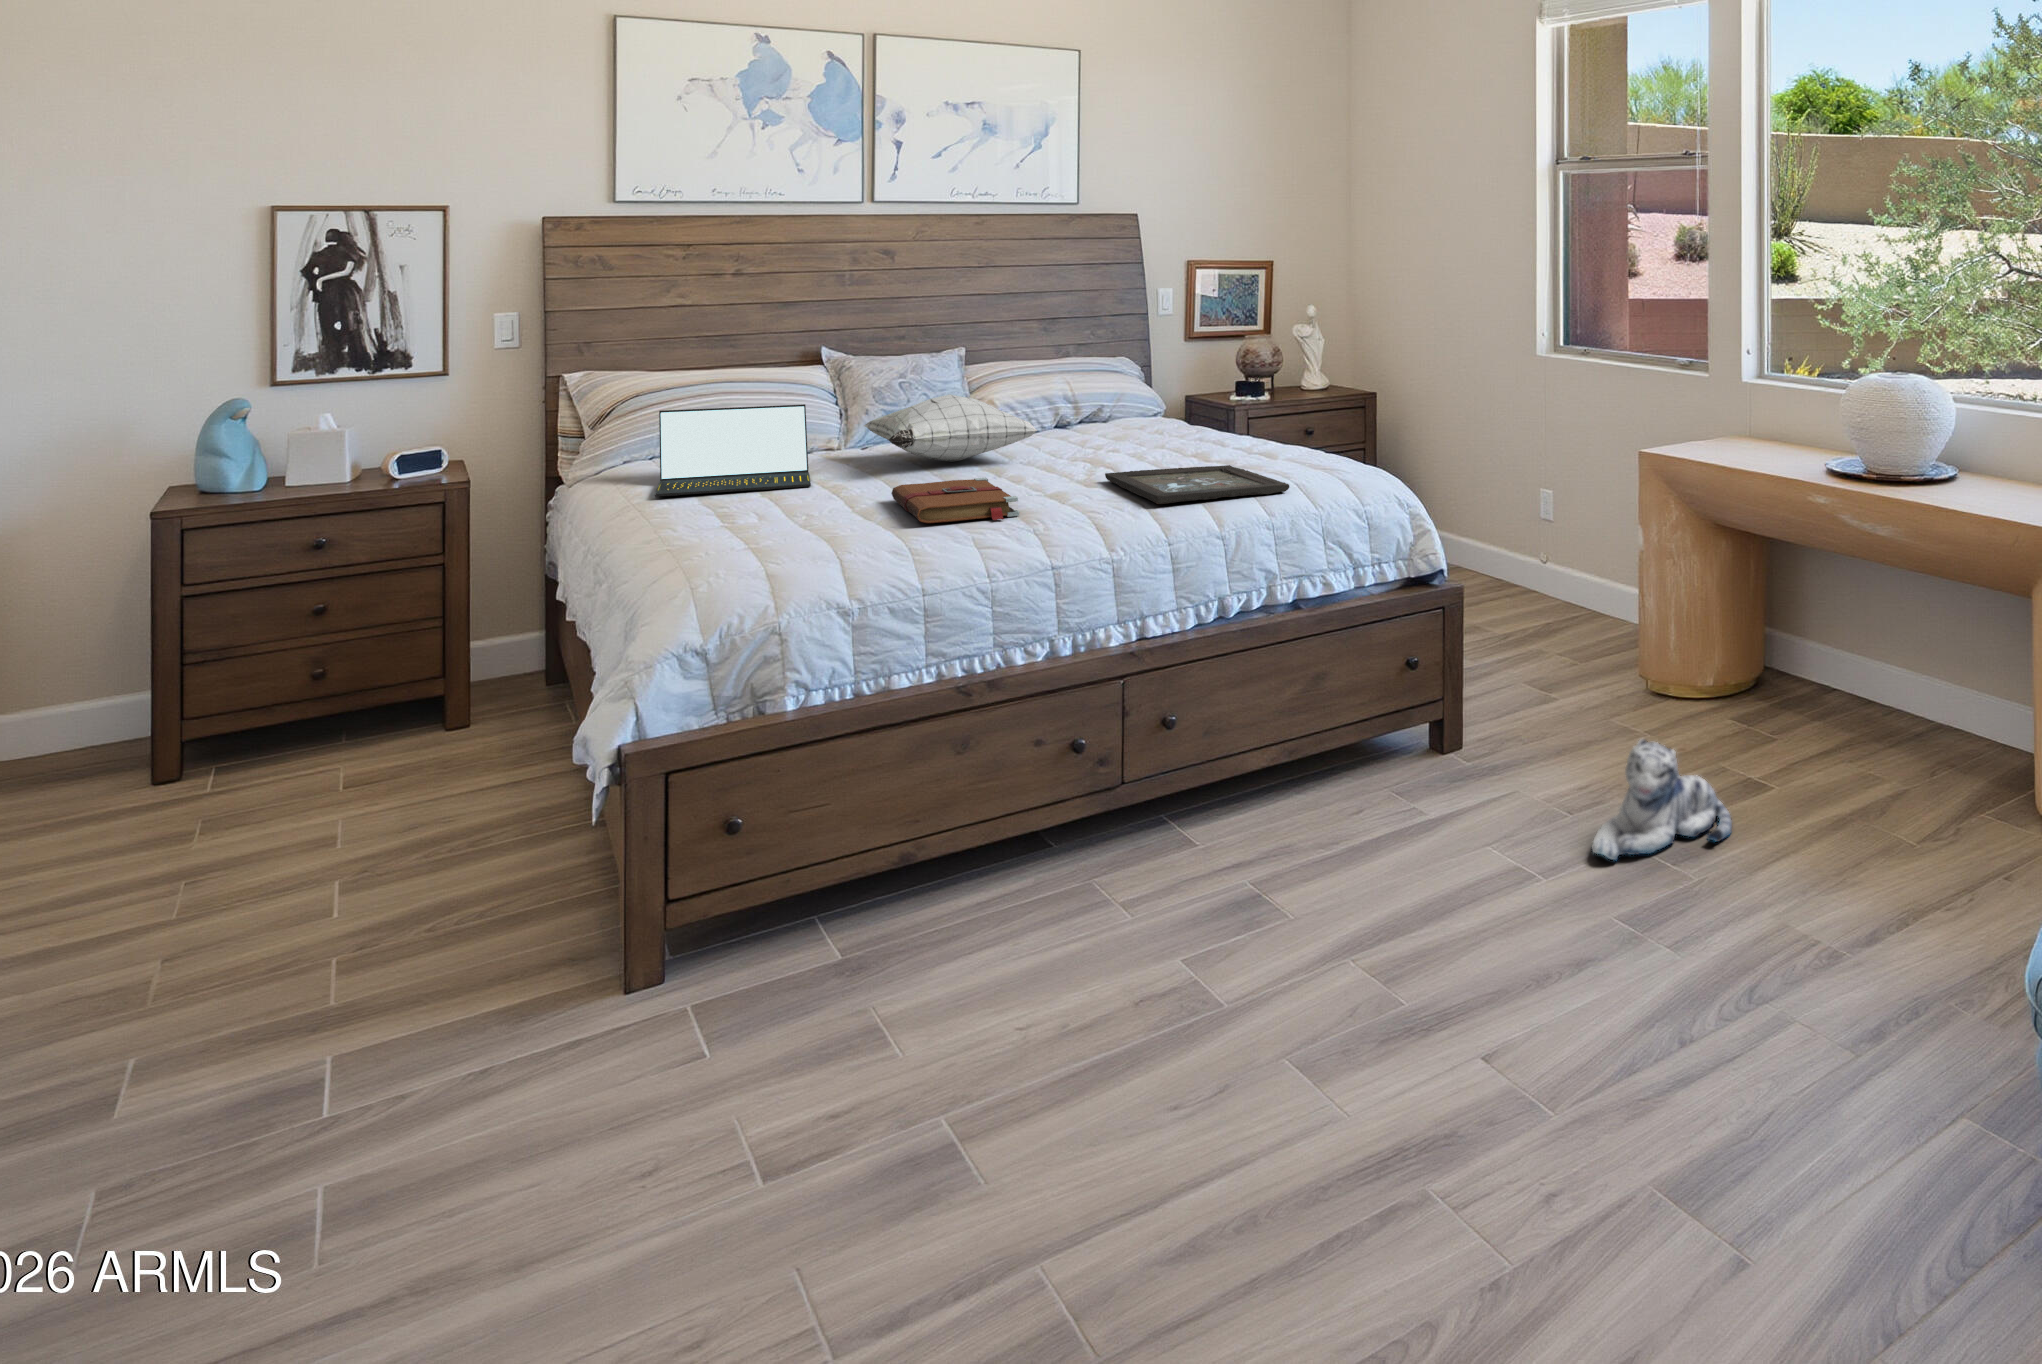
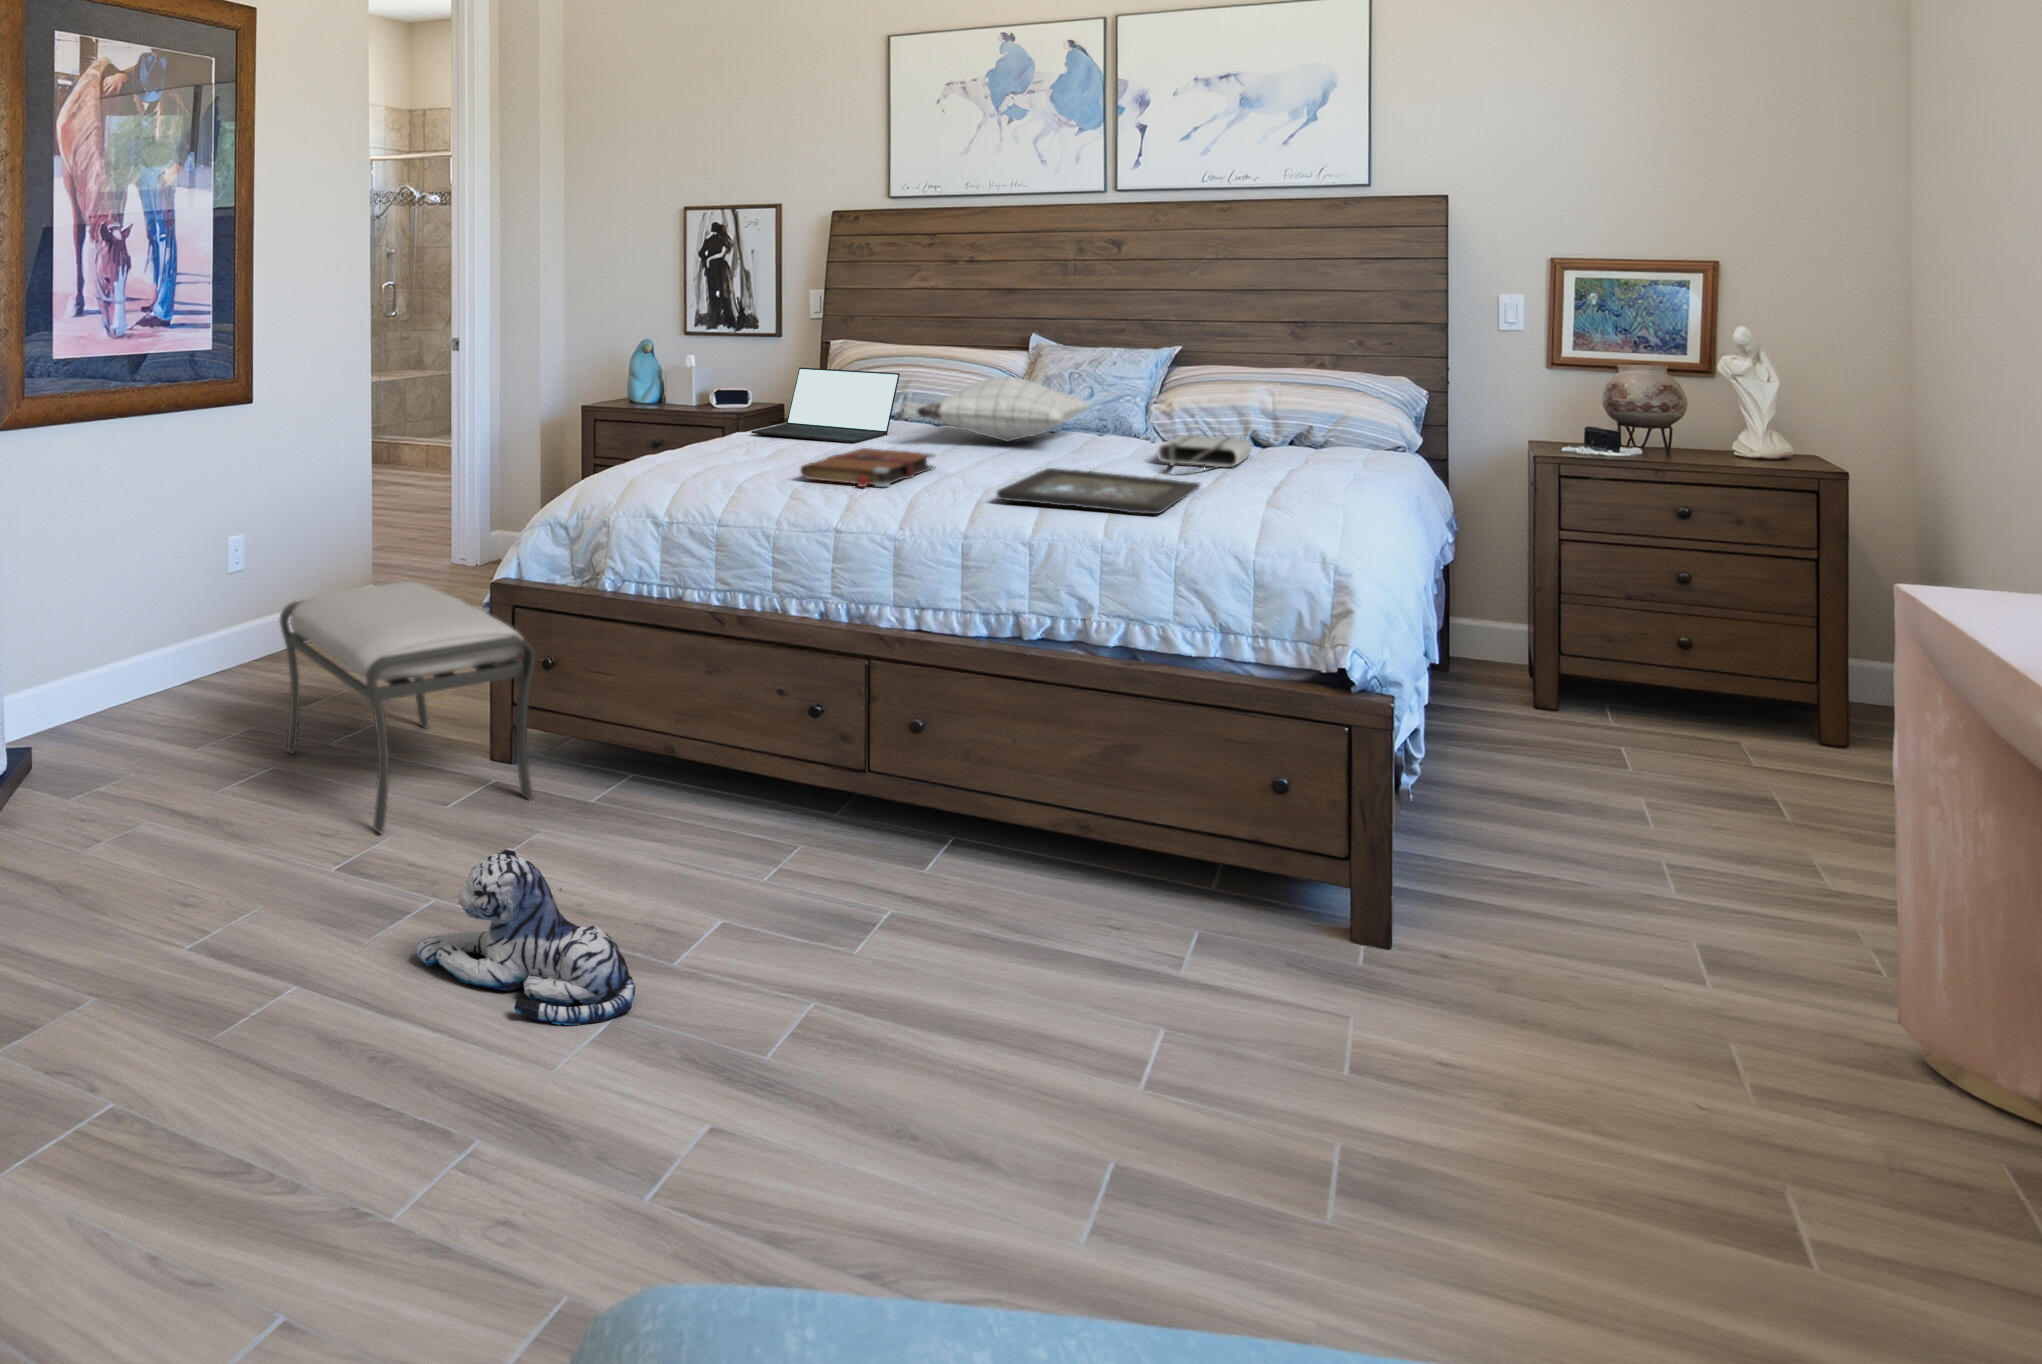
tote bag: none [1111,429,1199,458] -> present [1157,435,1252,467]
plush toy: present [1592,739,1732,860] -> present [416,848,635,1025]
ottoman: none [224,783,777,1157] -> present [280,582,536,833]

